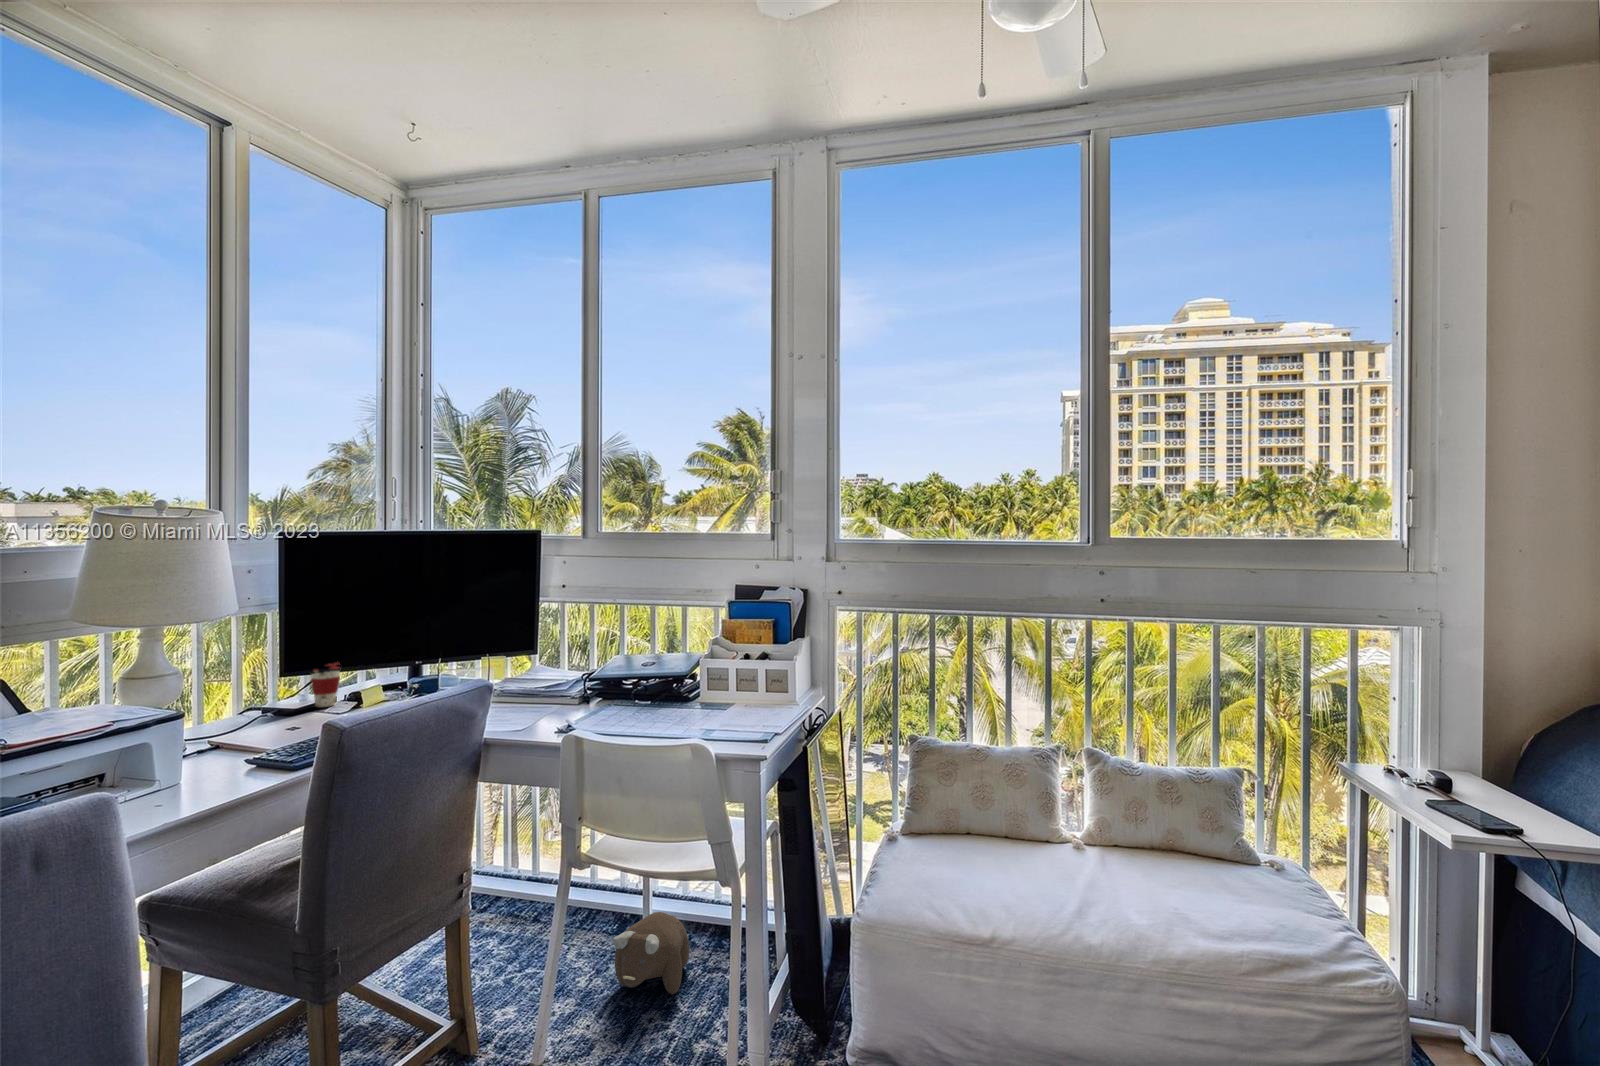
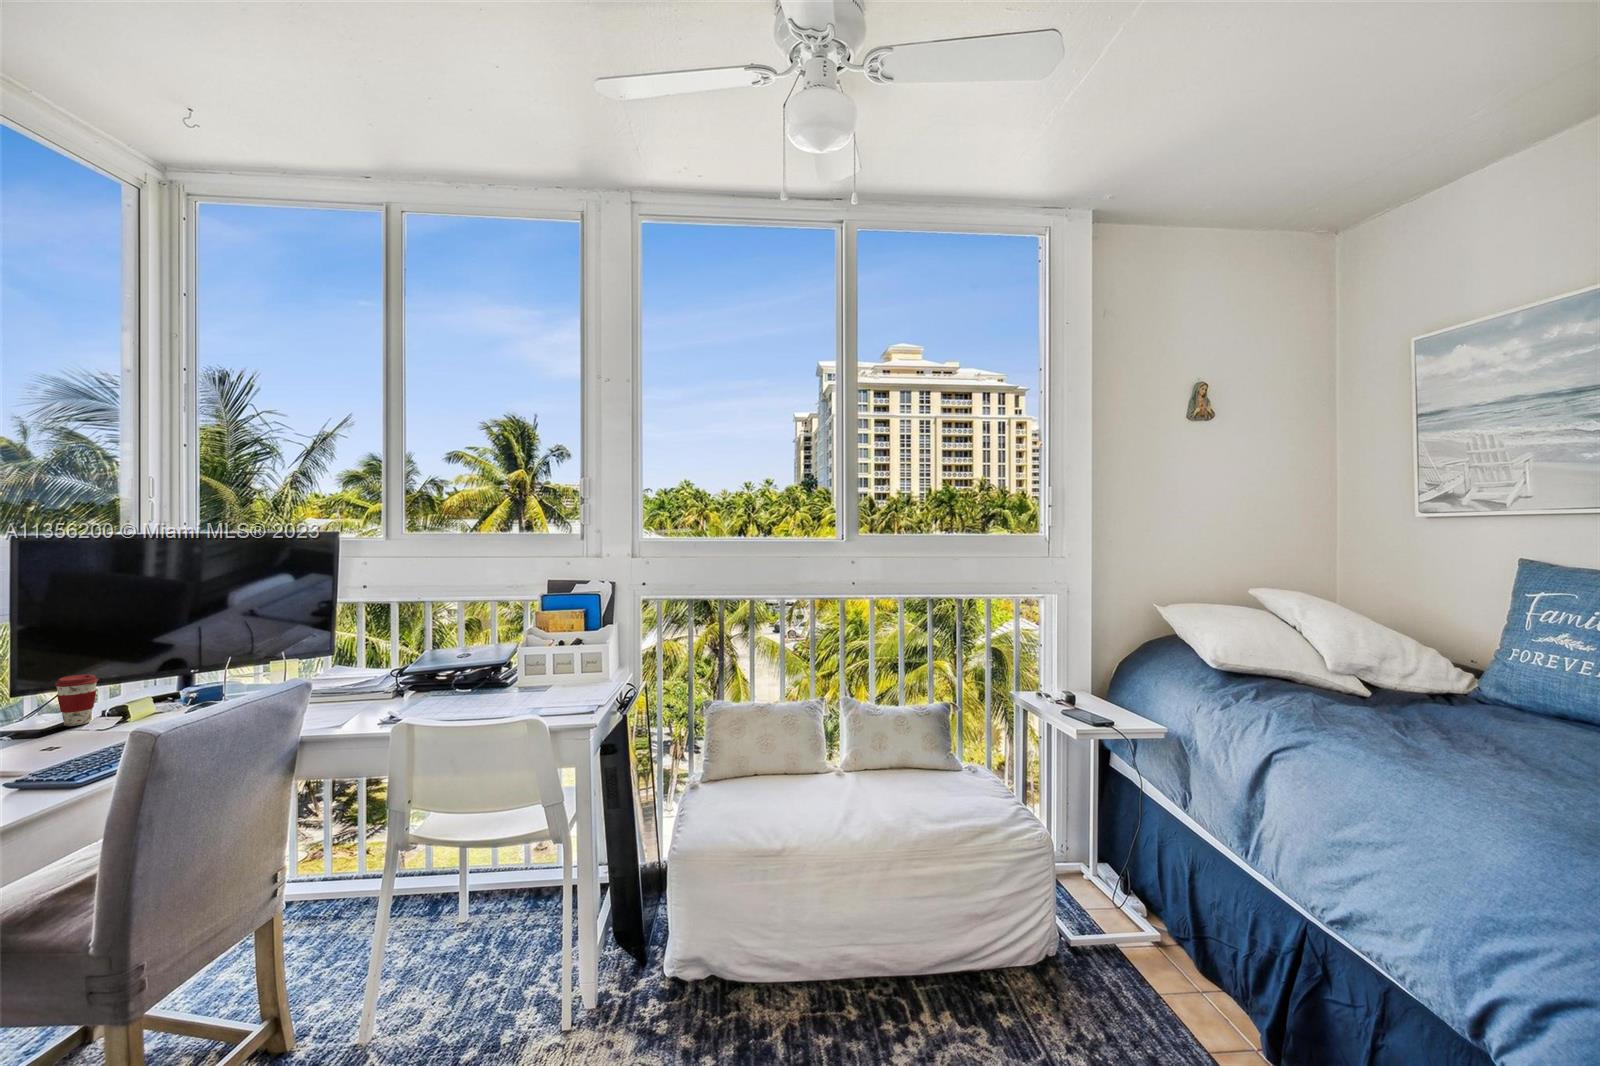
plush toy: present [613,912,689,994] -> none [436,884,511,958]

